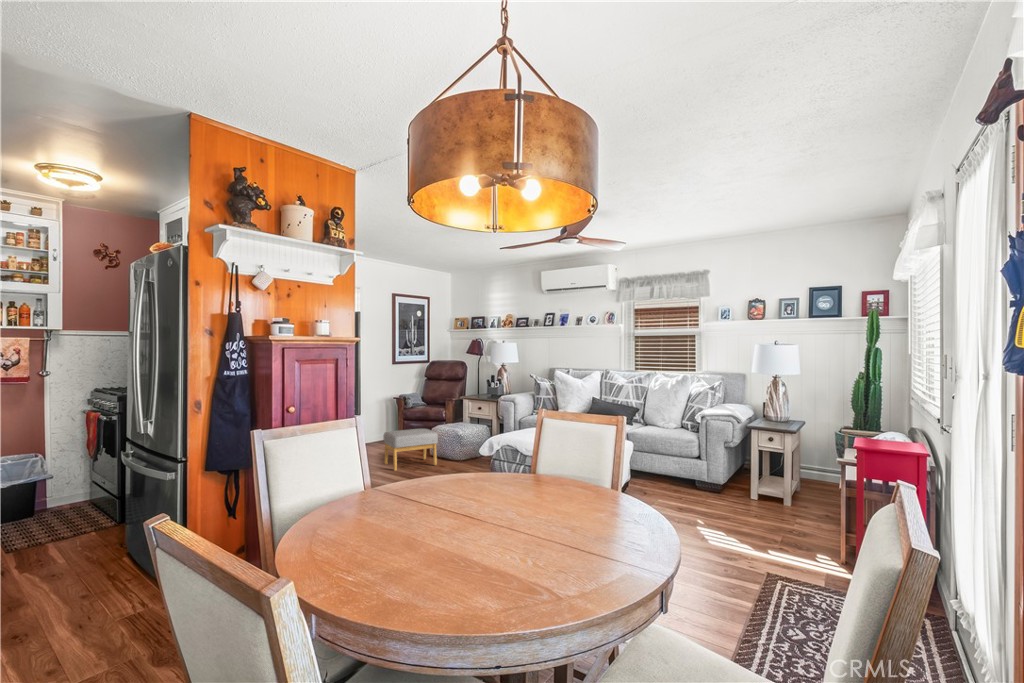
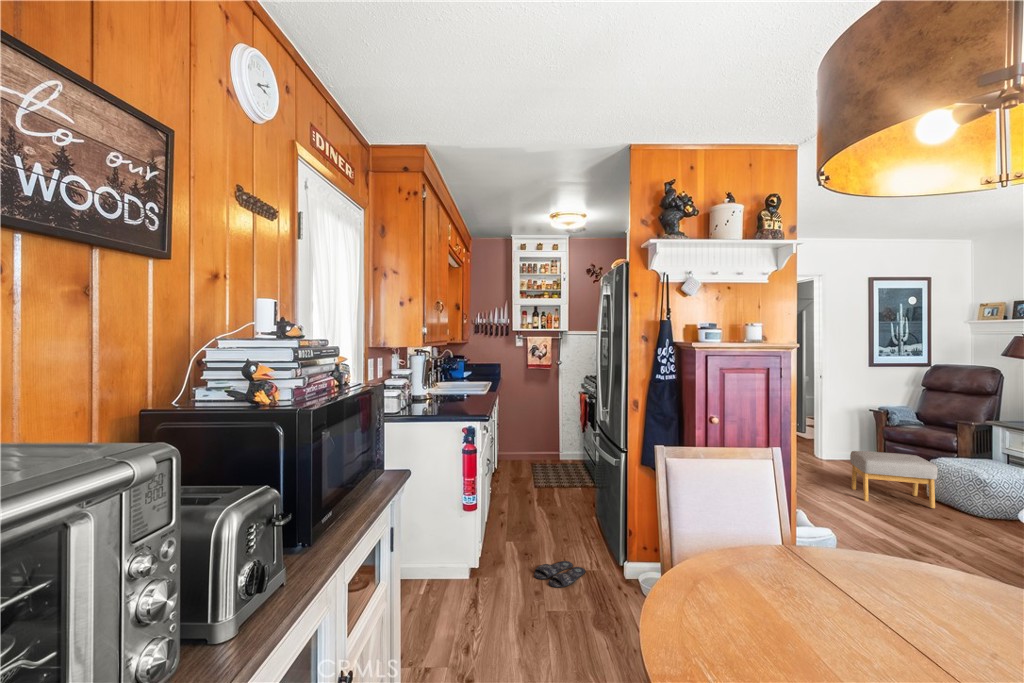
slippers: none [39,619,127,661] -> present [534,561,585,587]

